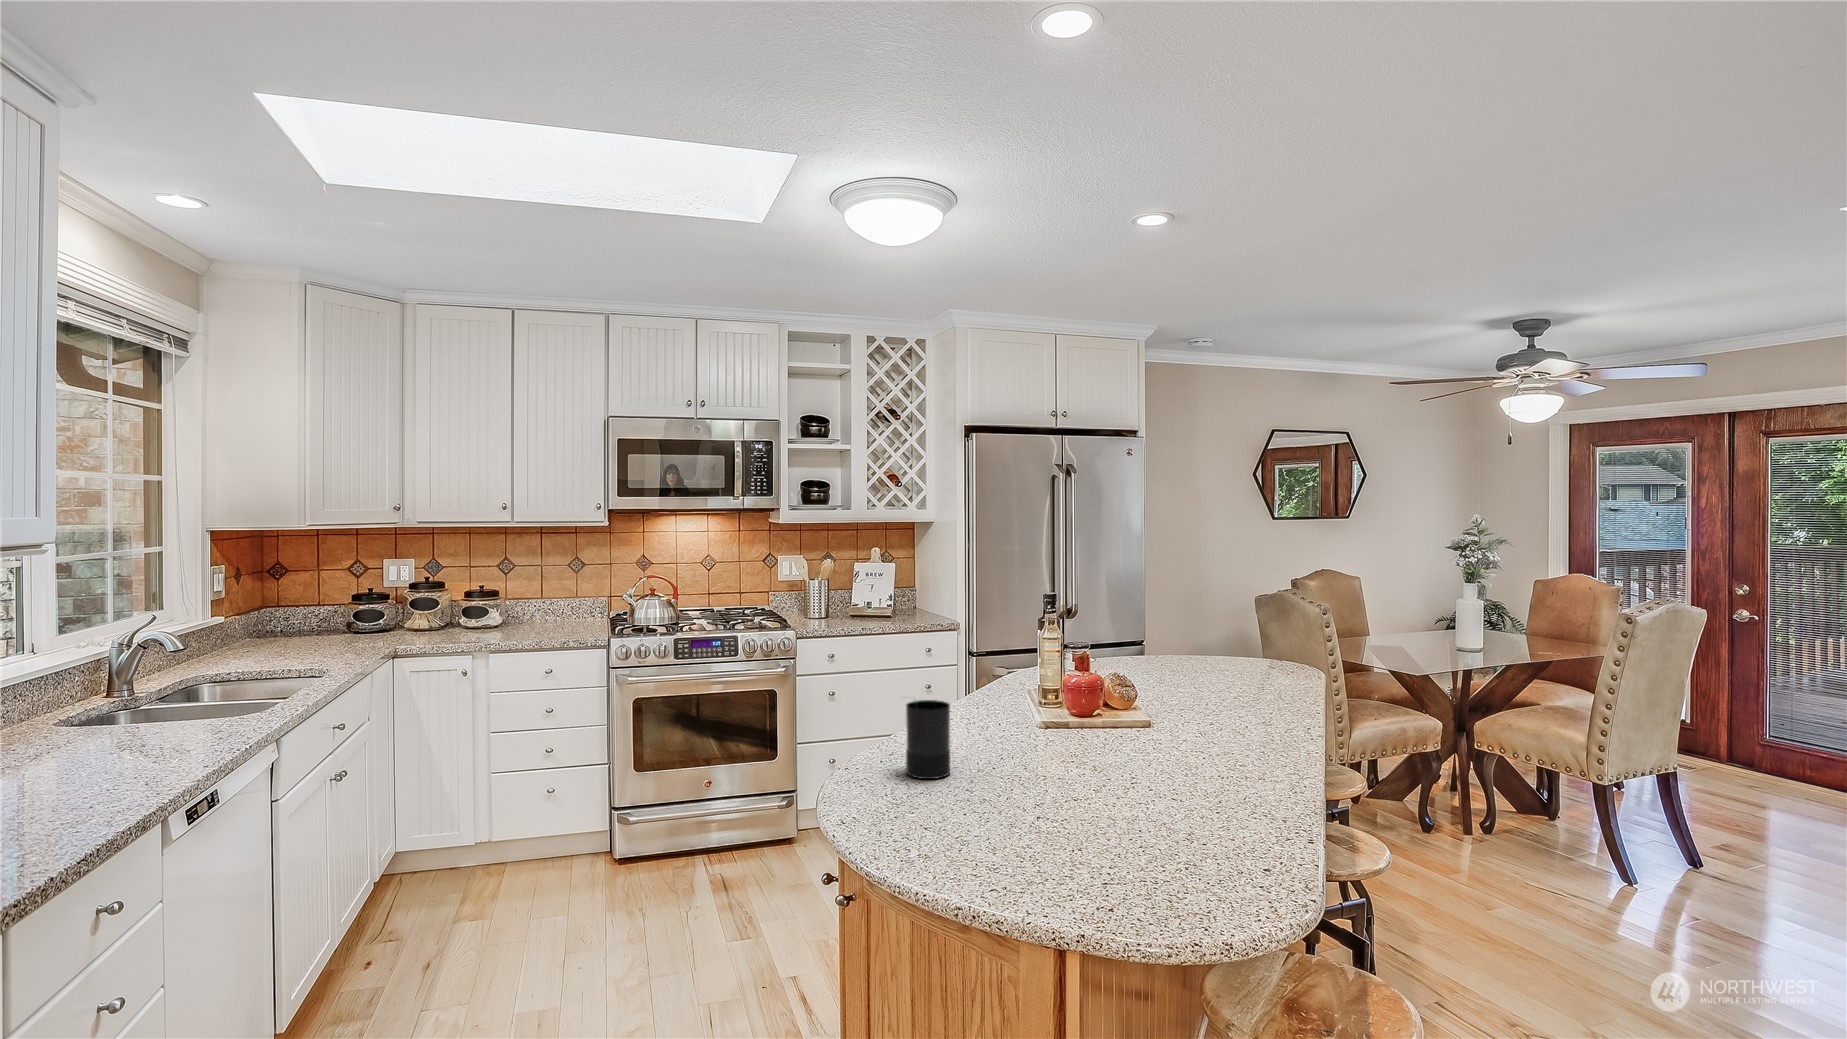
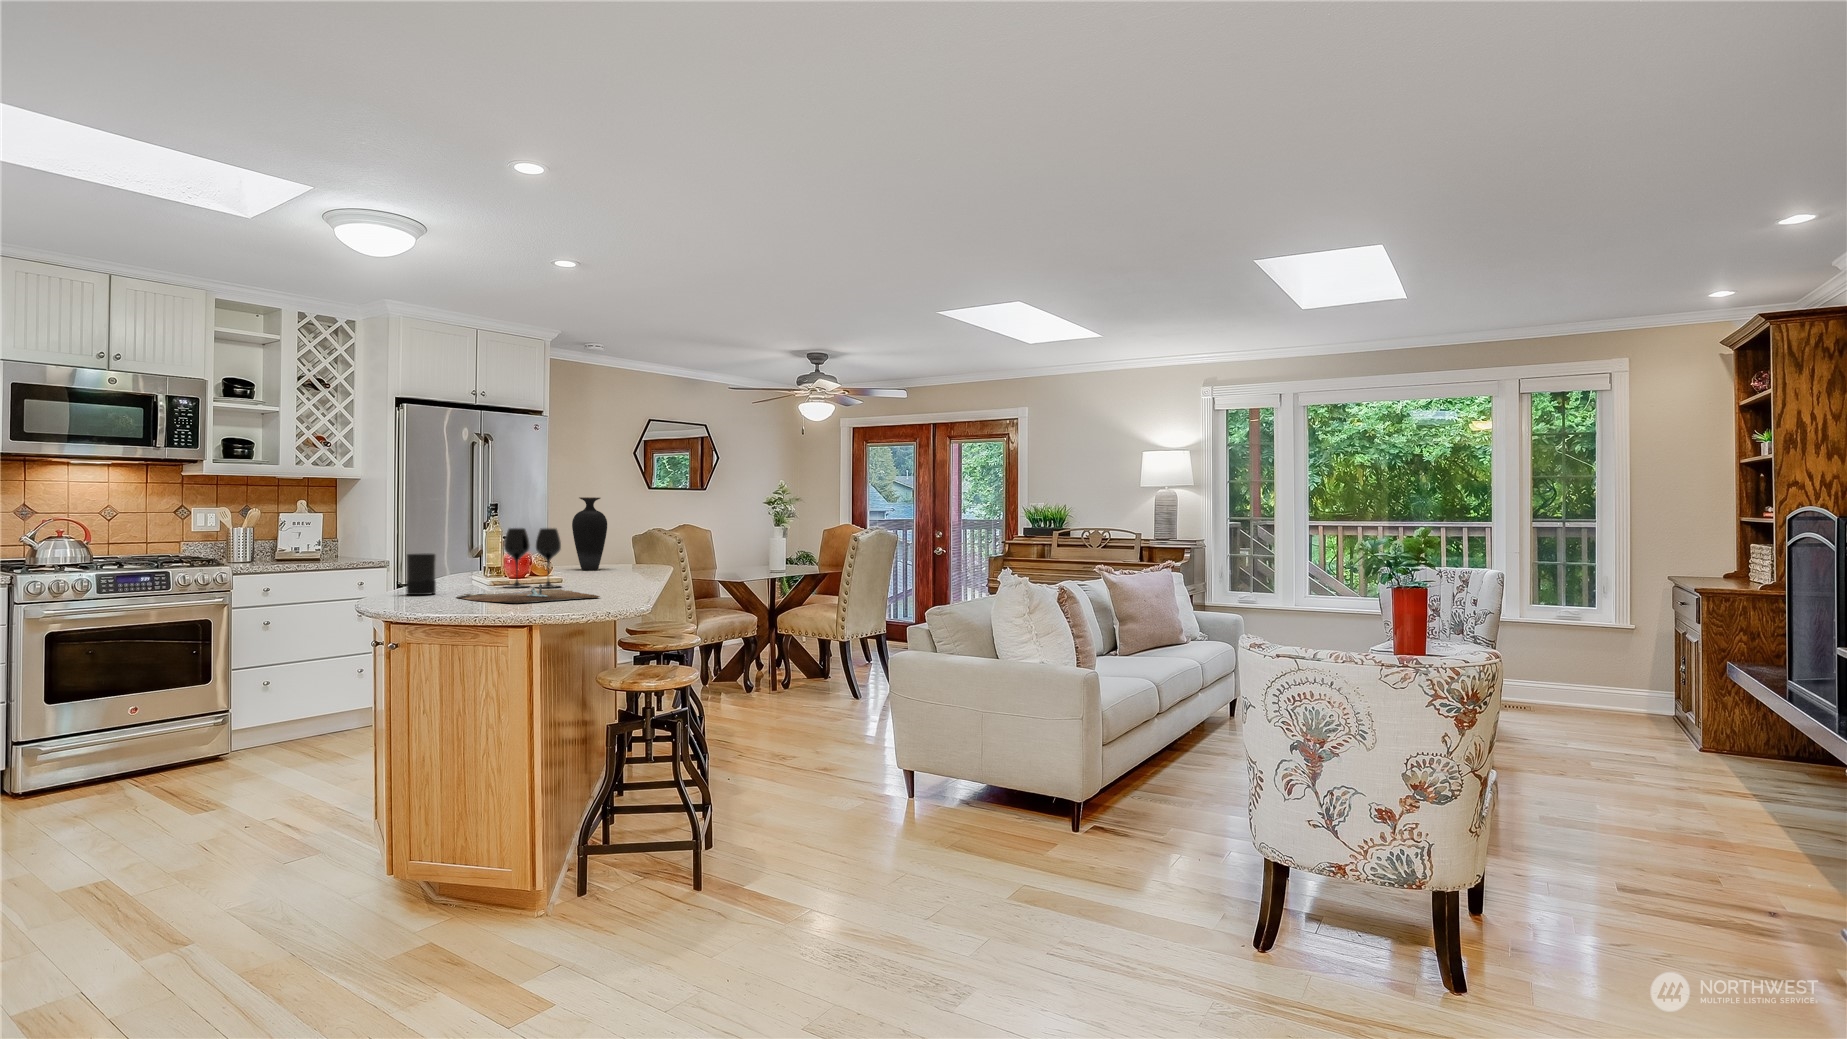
vase: none [1173,562,1225,673] -> present [572,497,607,570]
wine glass: none [1063,647,1159,763] -> present [504,528,561,588]
cutting board: none [972,780,1242,877] -> present [457,584,600,603]

